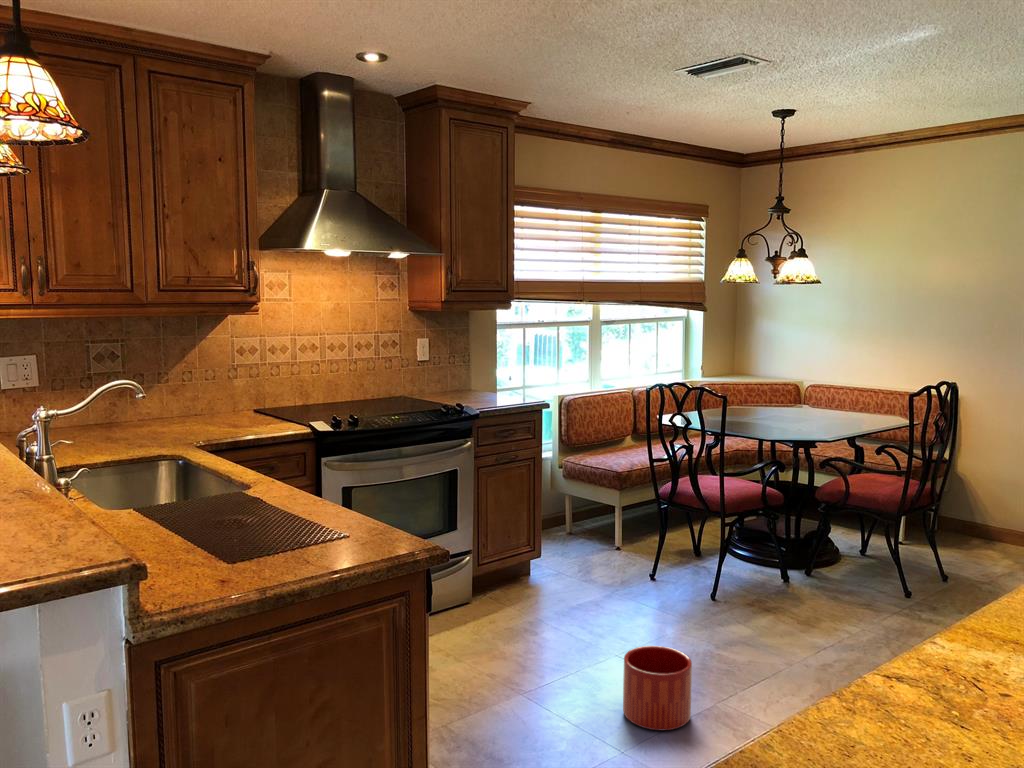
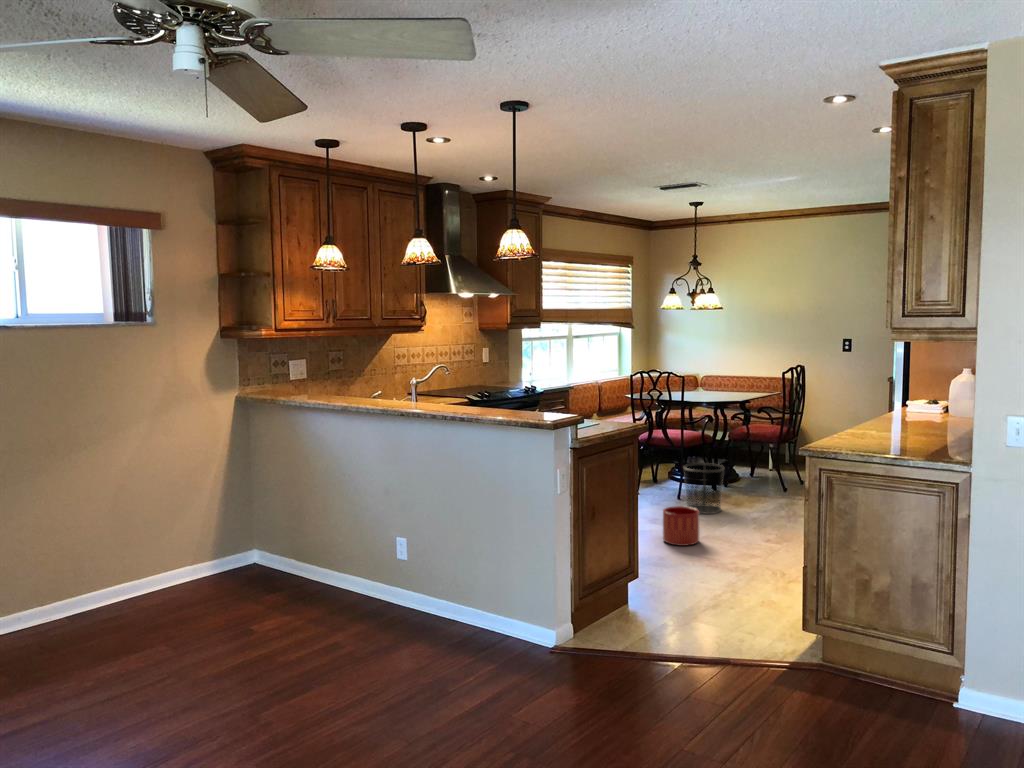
waste bin: none [708,546,782,642] -> present [683,463,724,514]

